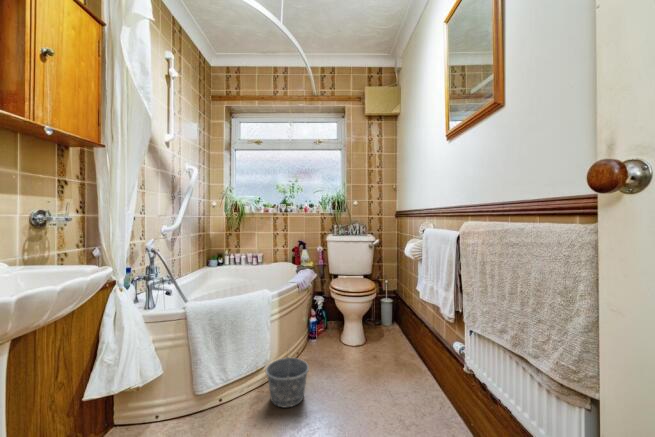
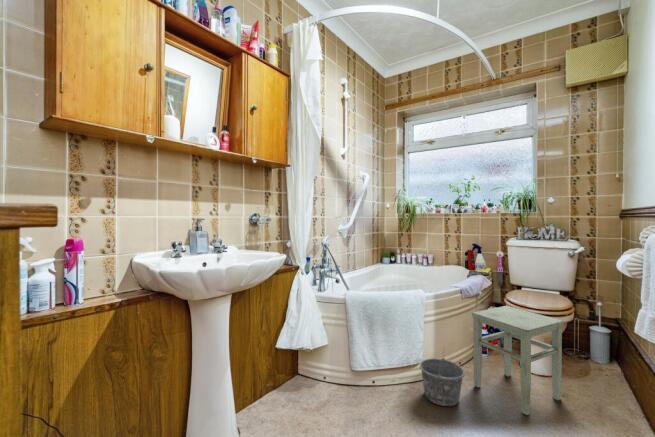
stool: none [311,294,376,387] -> present [472,306,564,415]

